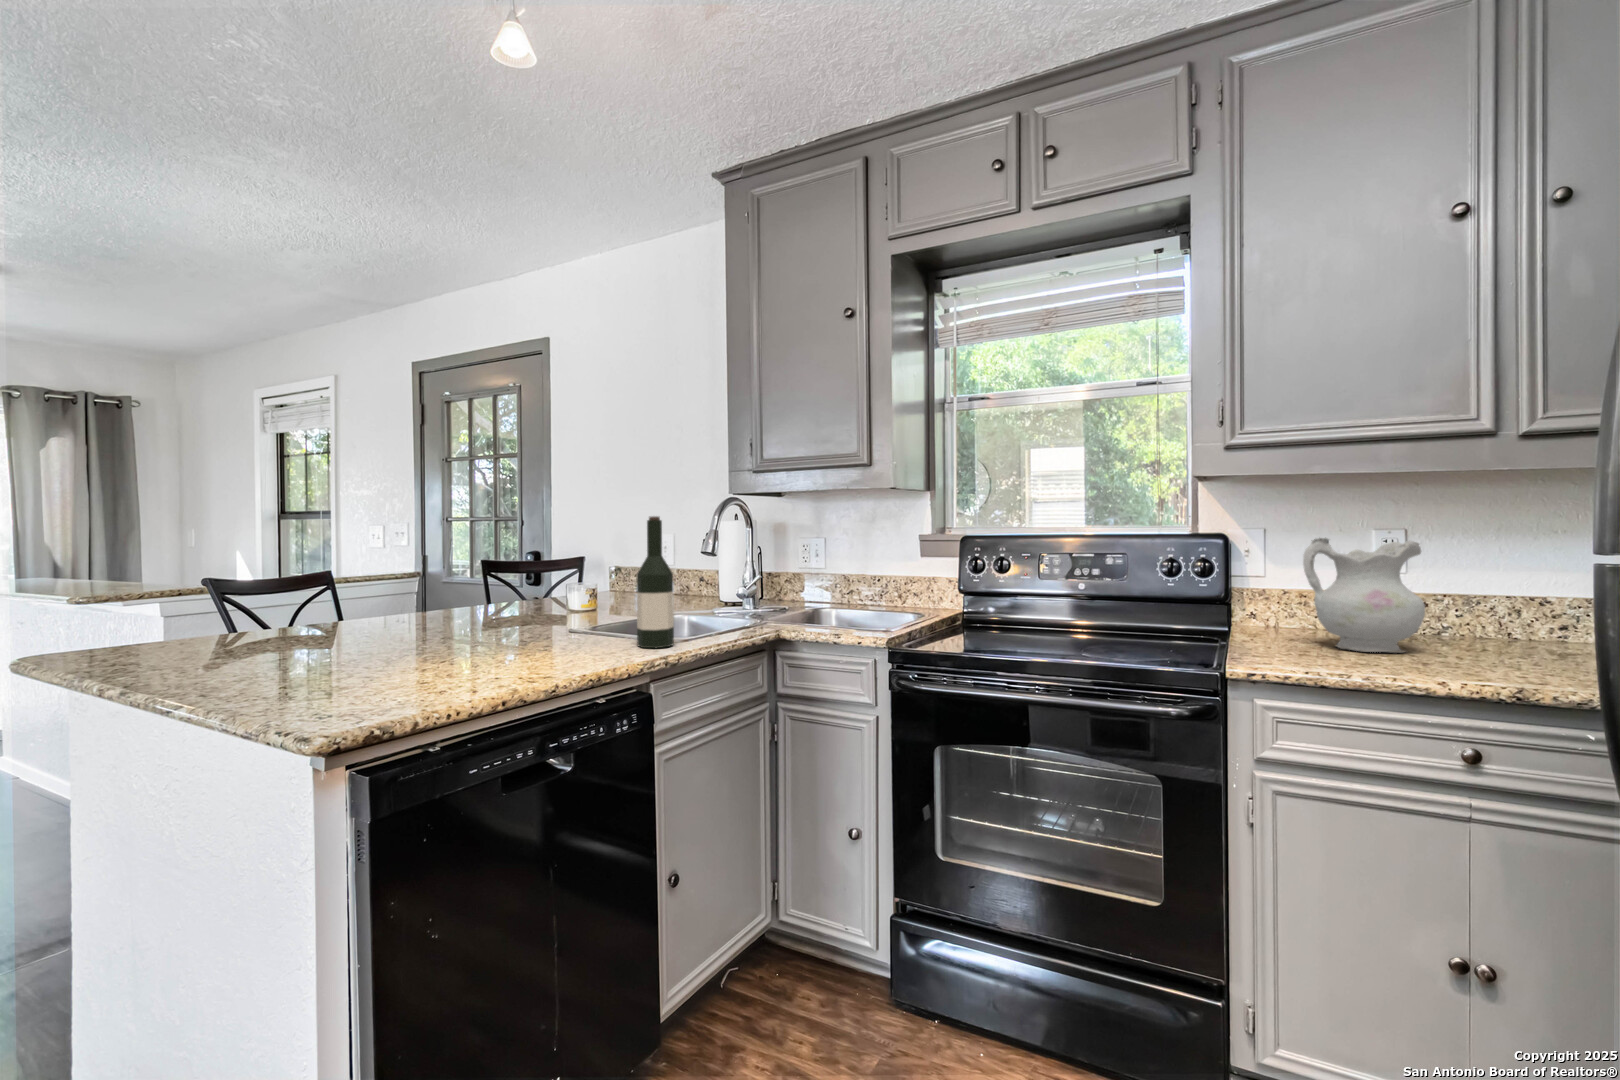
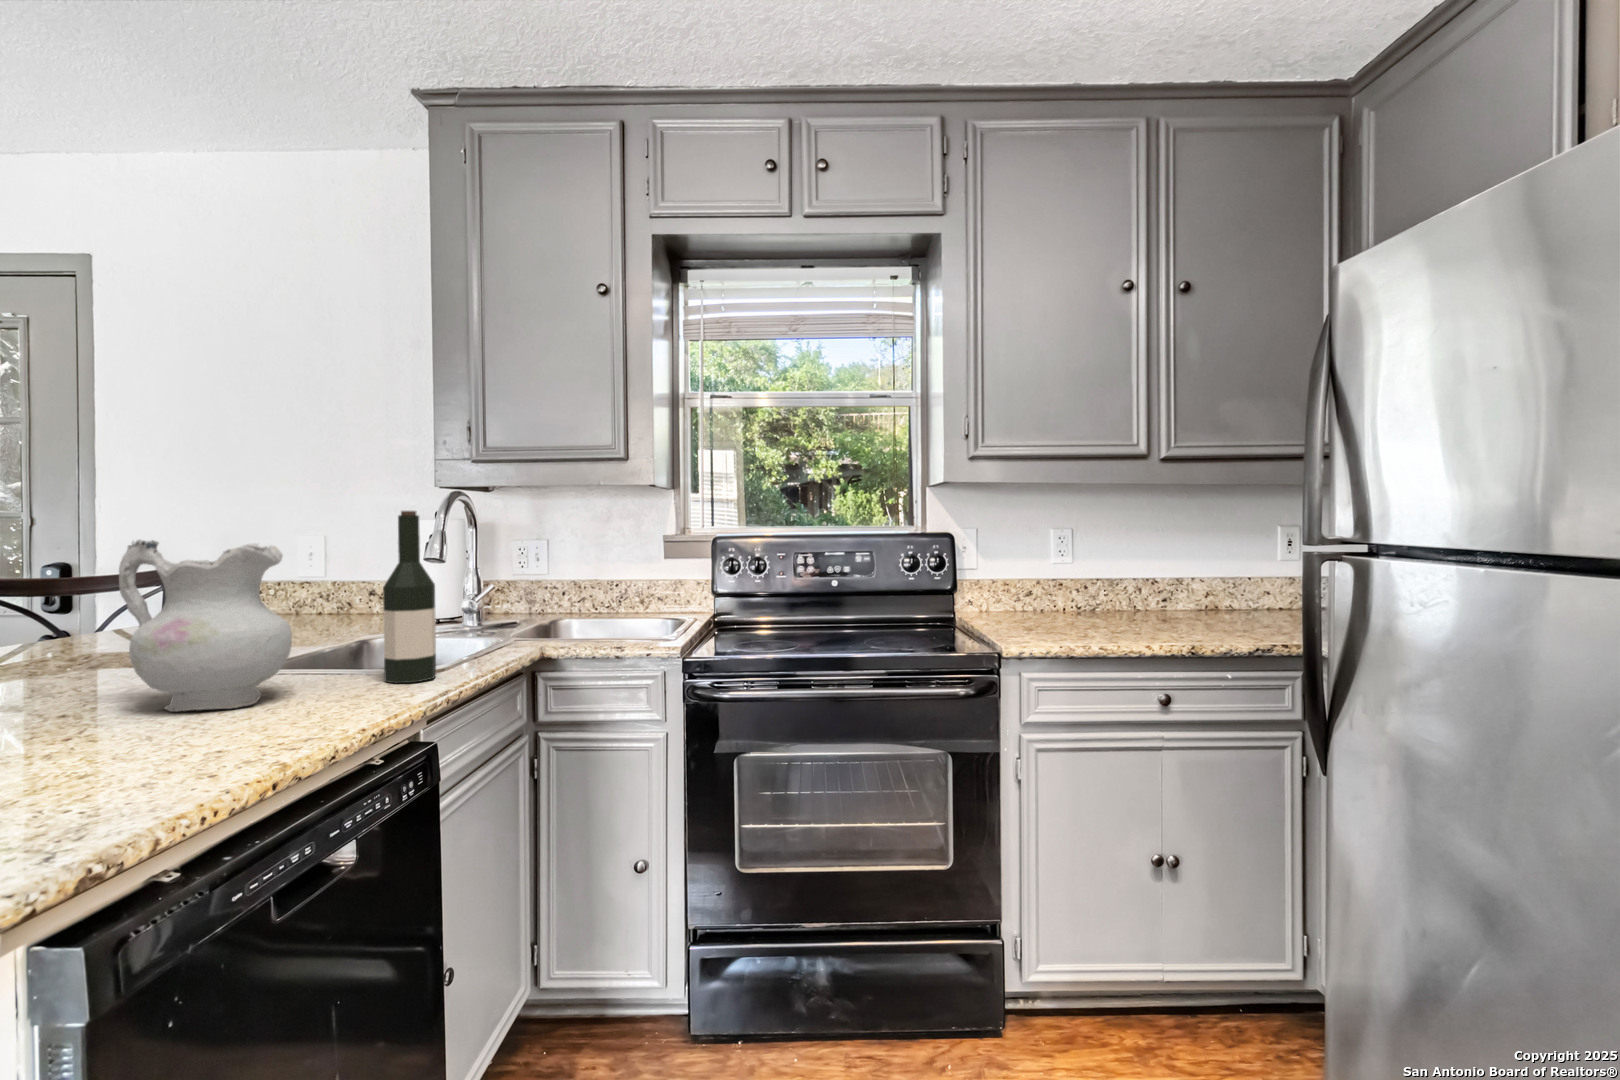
ceramic pitcher: present [1303,538,1425,653] -> present [119,540,292,712]

